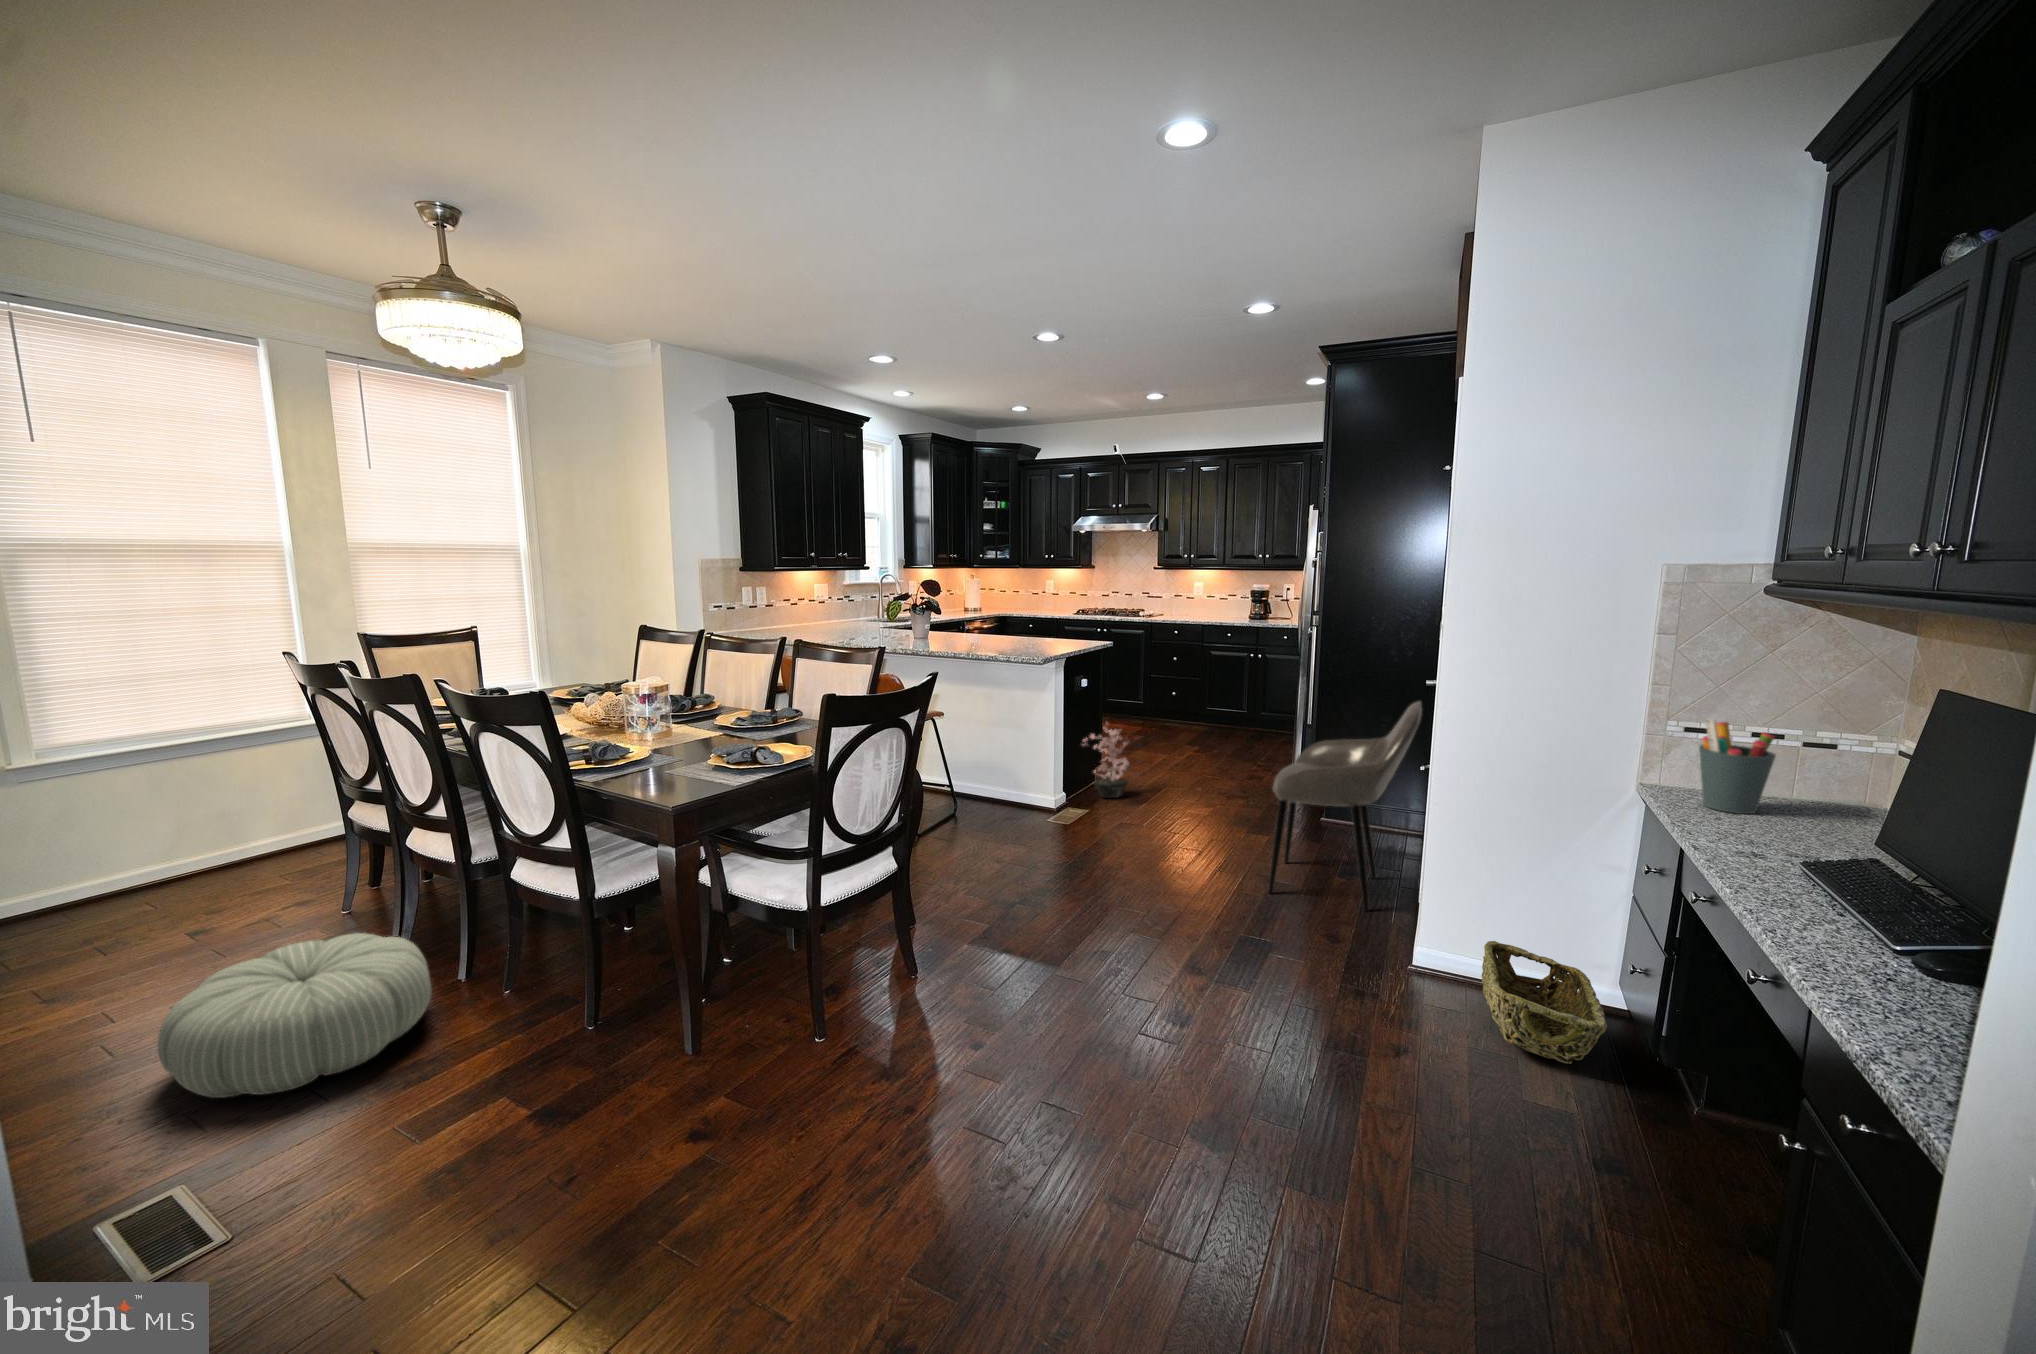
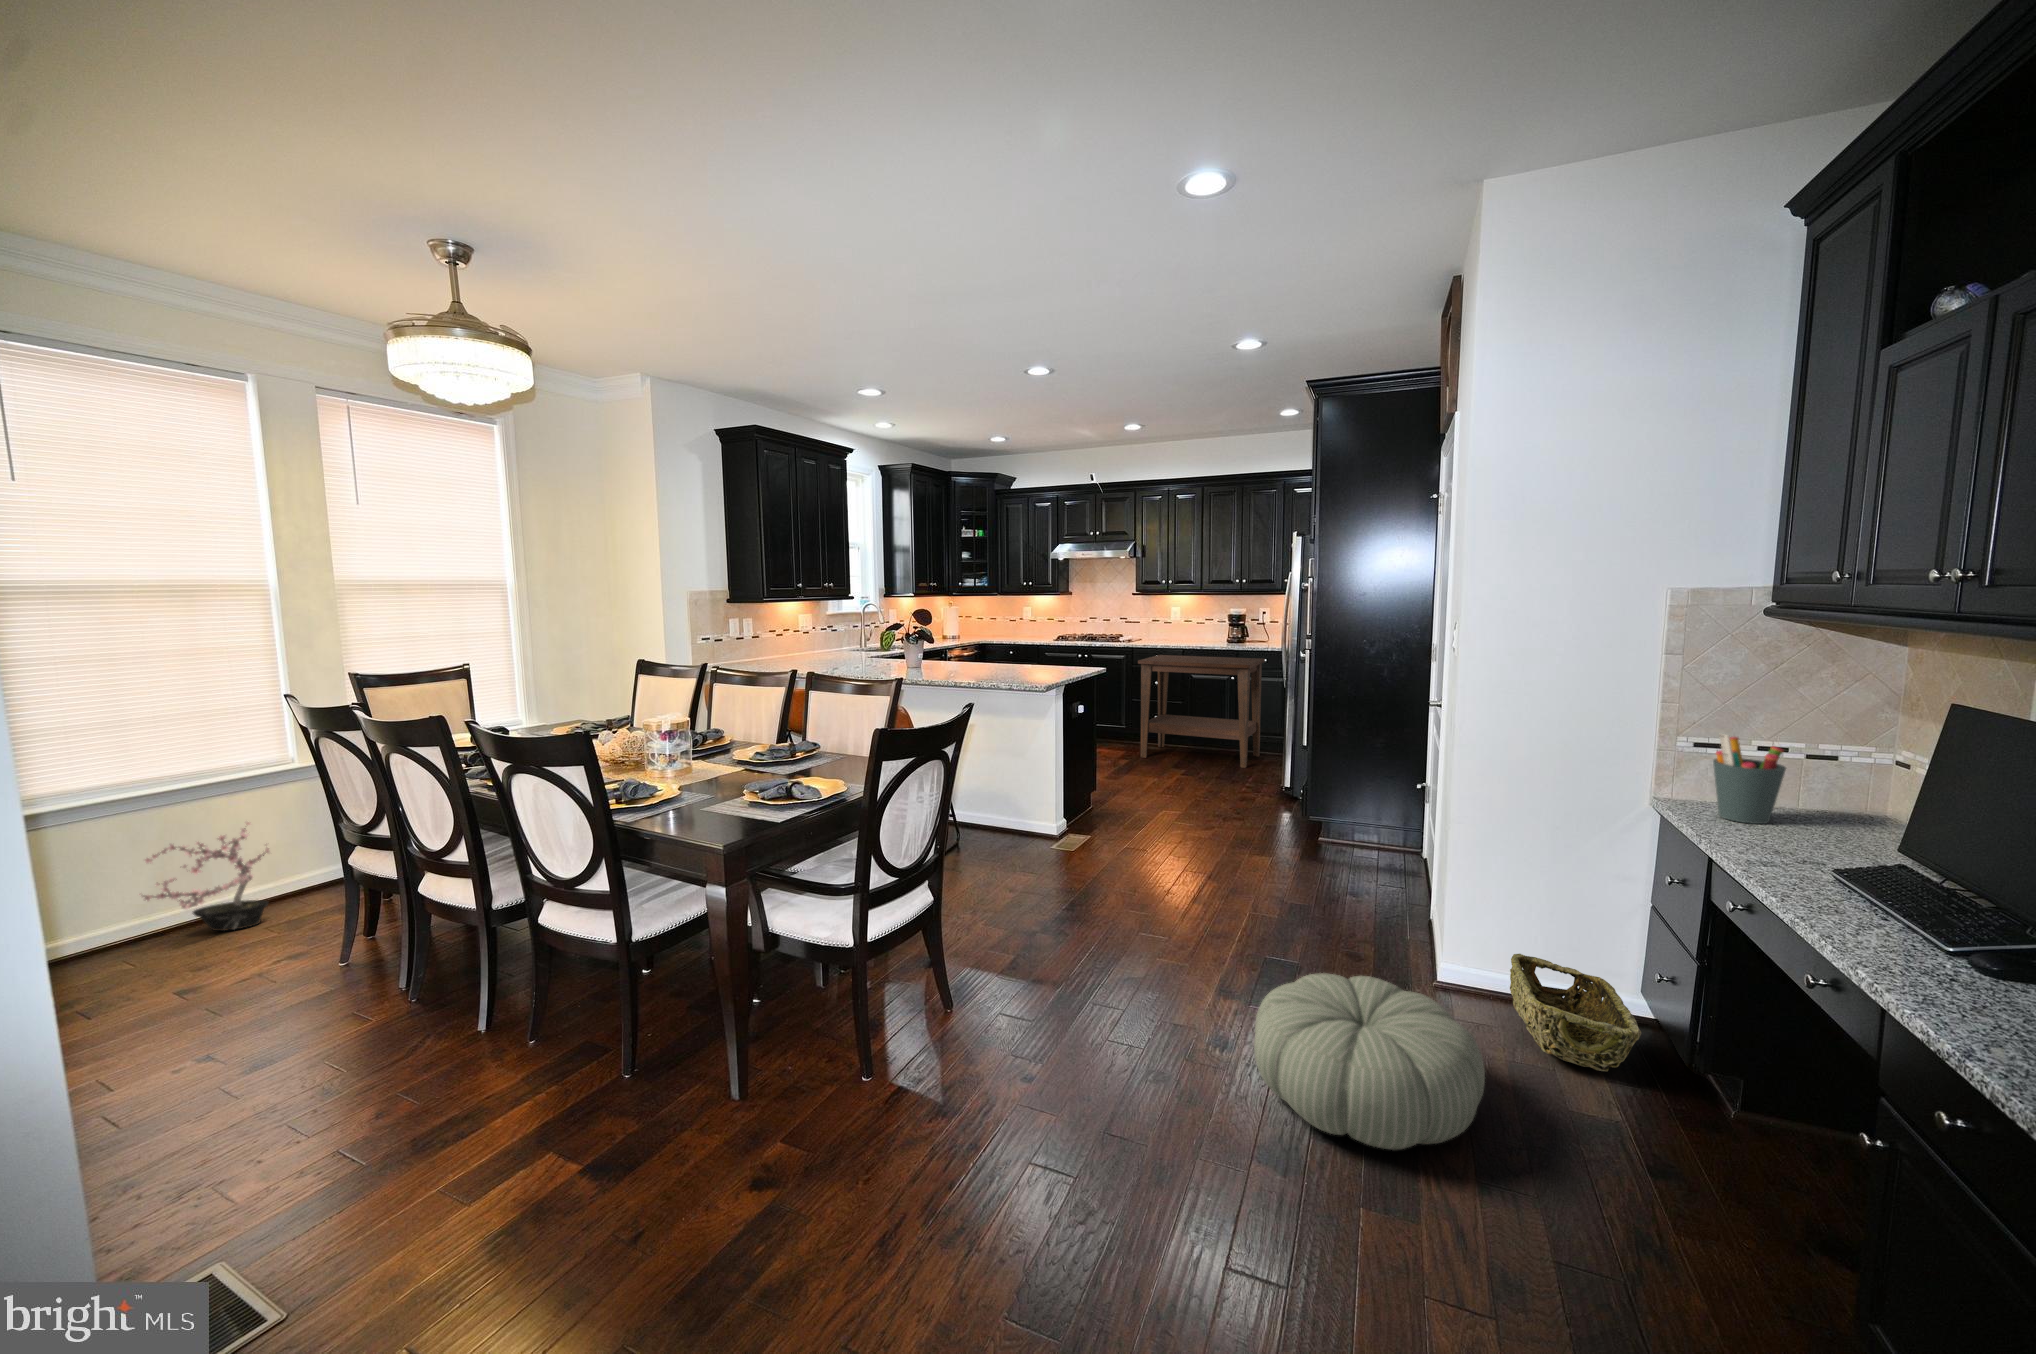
side table: none [1151,630,1283,747] -> present [1138,655,1265,768]
armchair: present [1268,701,1423,911] -> none [1285,721,1430,929]
potted plant: present [1084,728,1129,798] -> present [139,822,270,931]
pouf: present [158,933,431,1098] -> present [1254,973,1485,1150]

